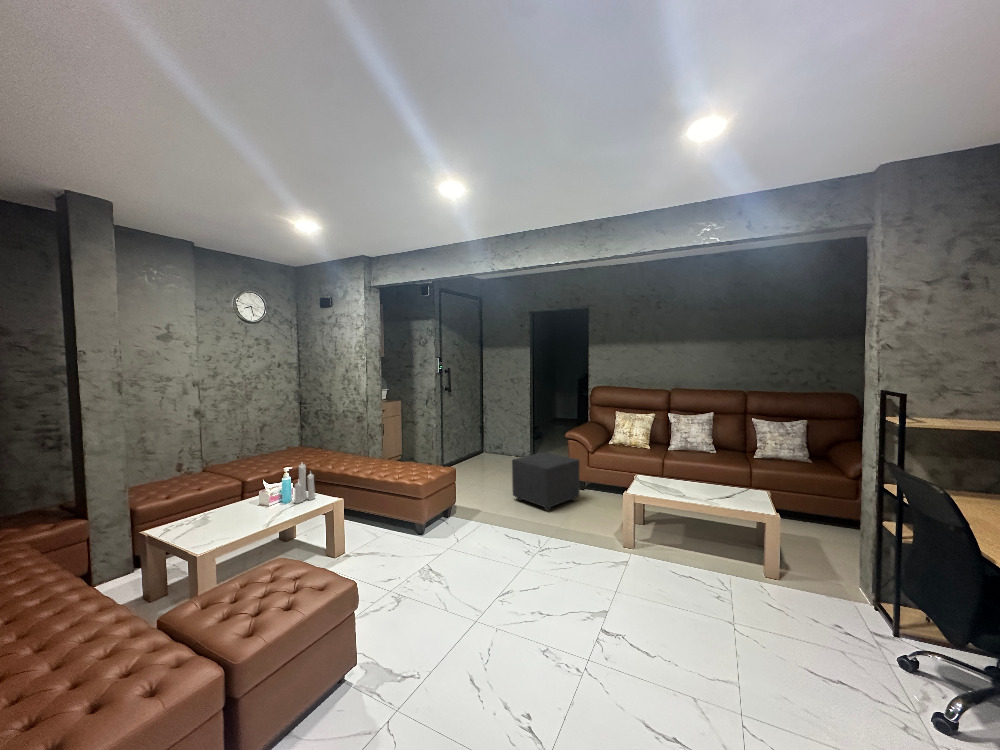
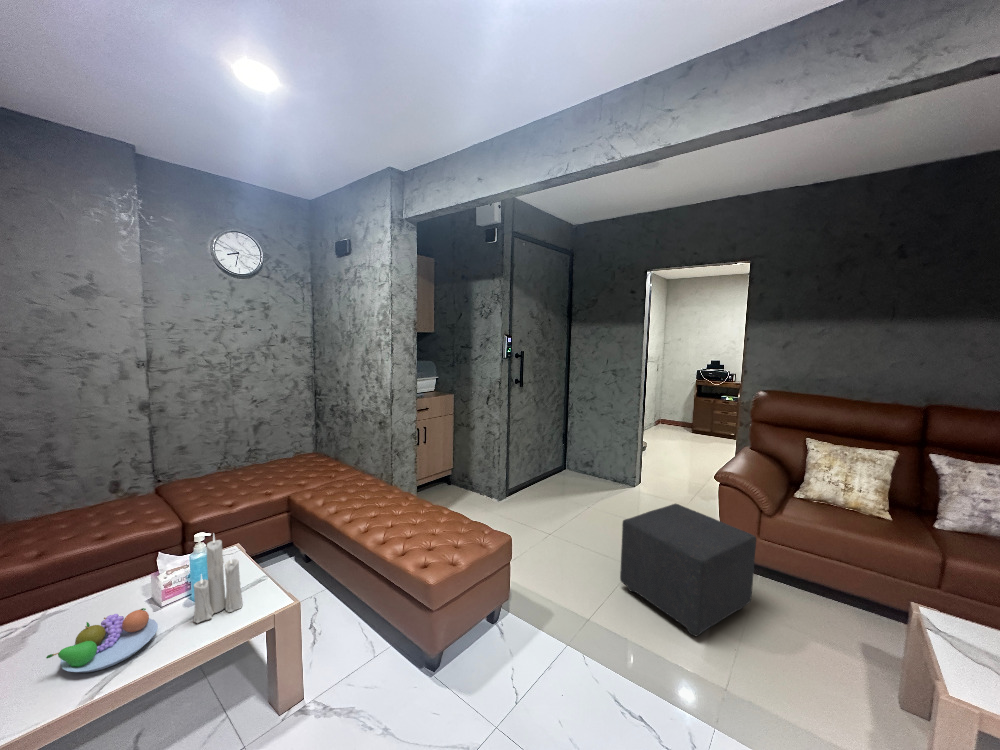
fruit bowl: none [242,497,281,517] -> present [46,608,158,672]

